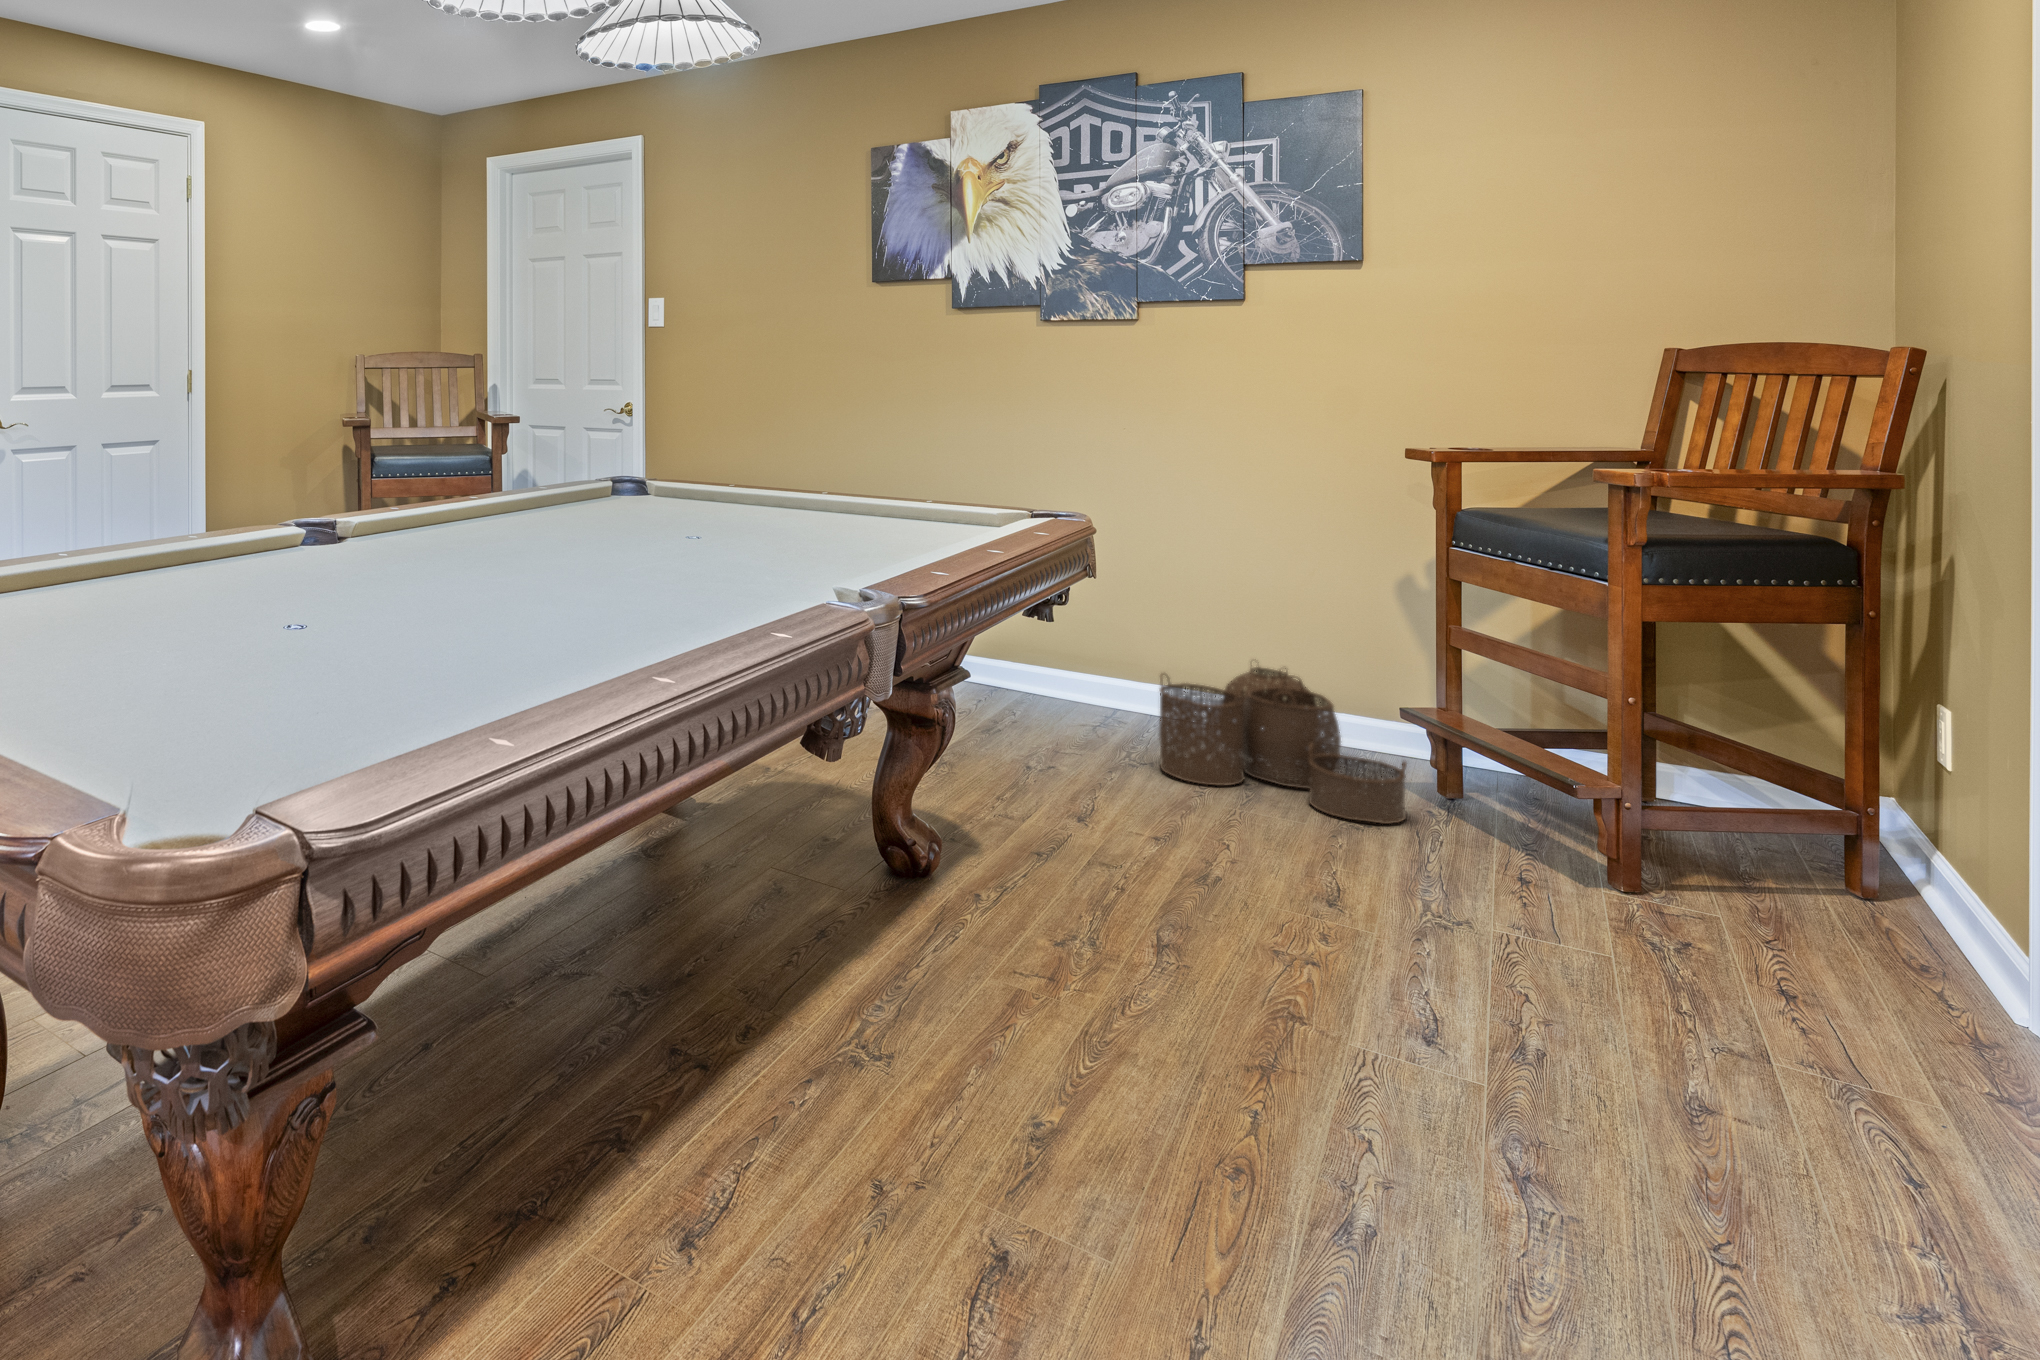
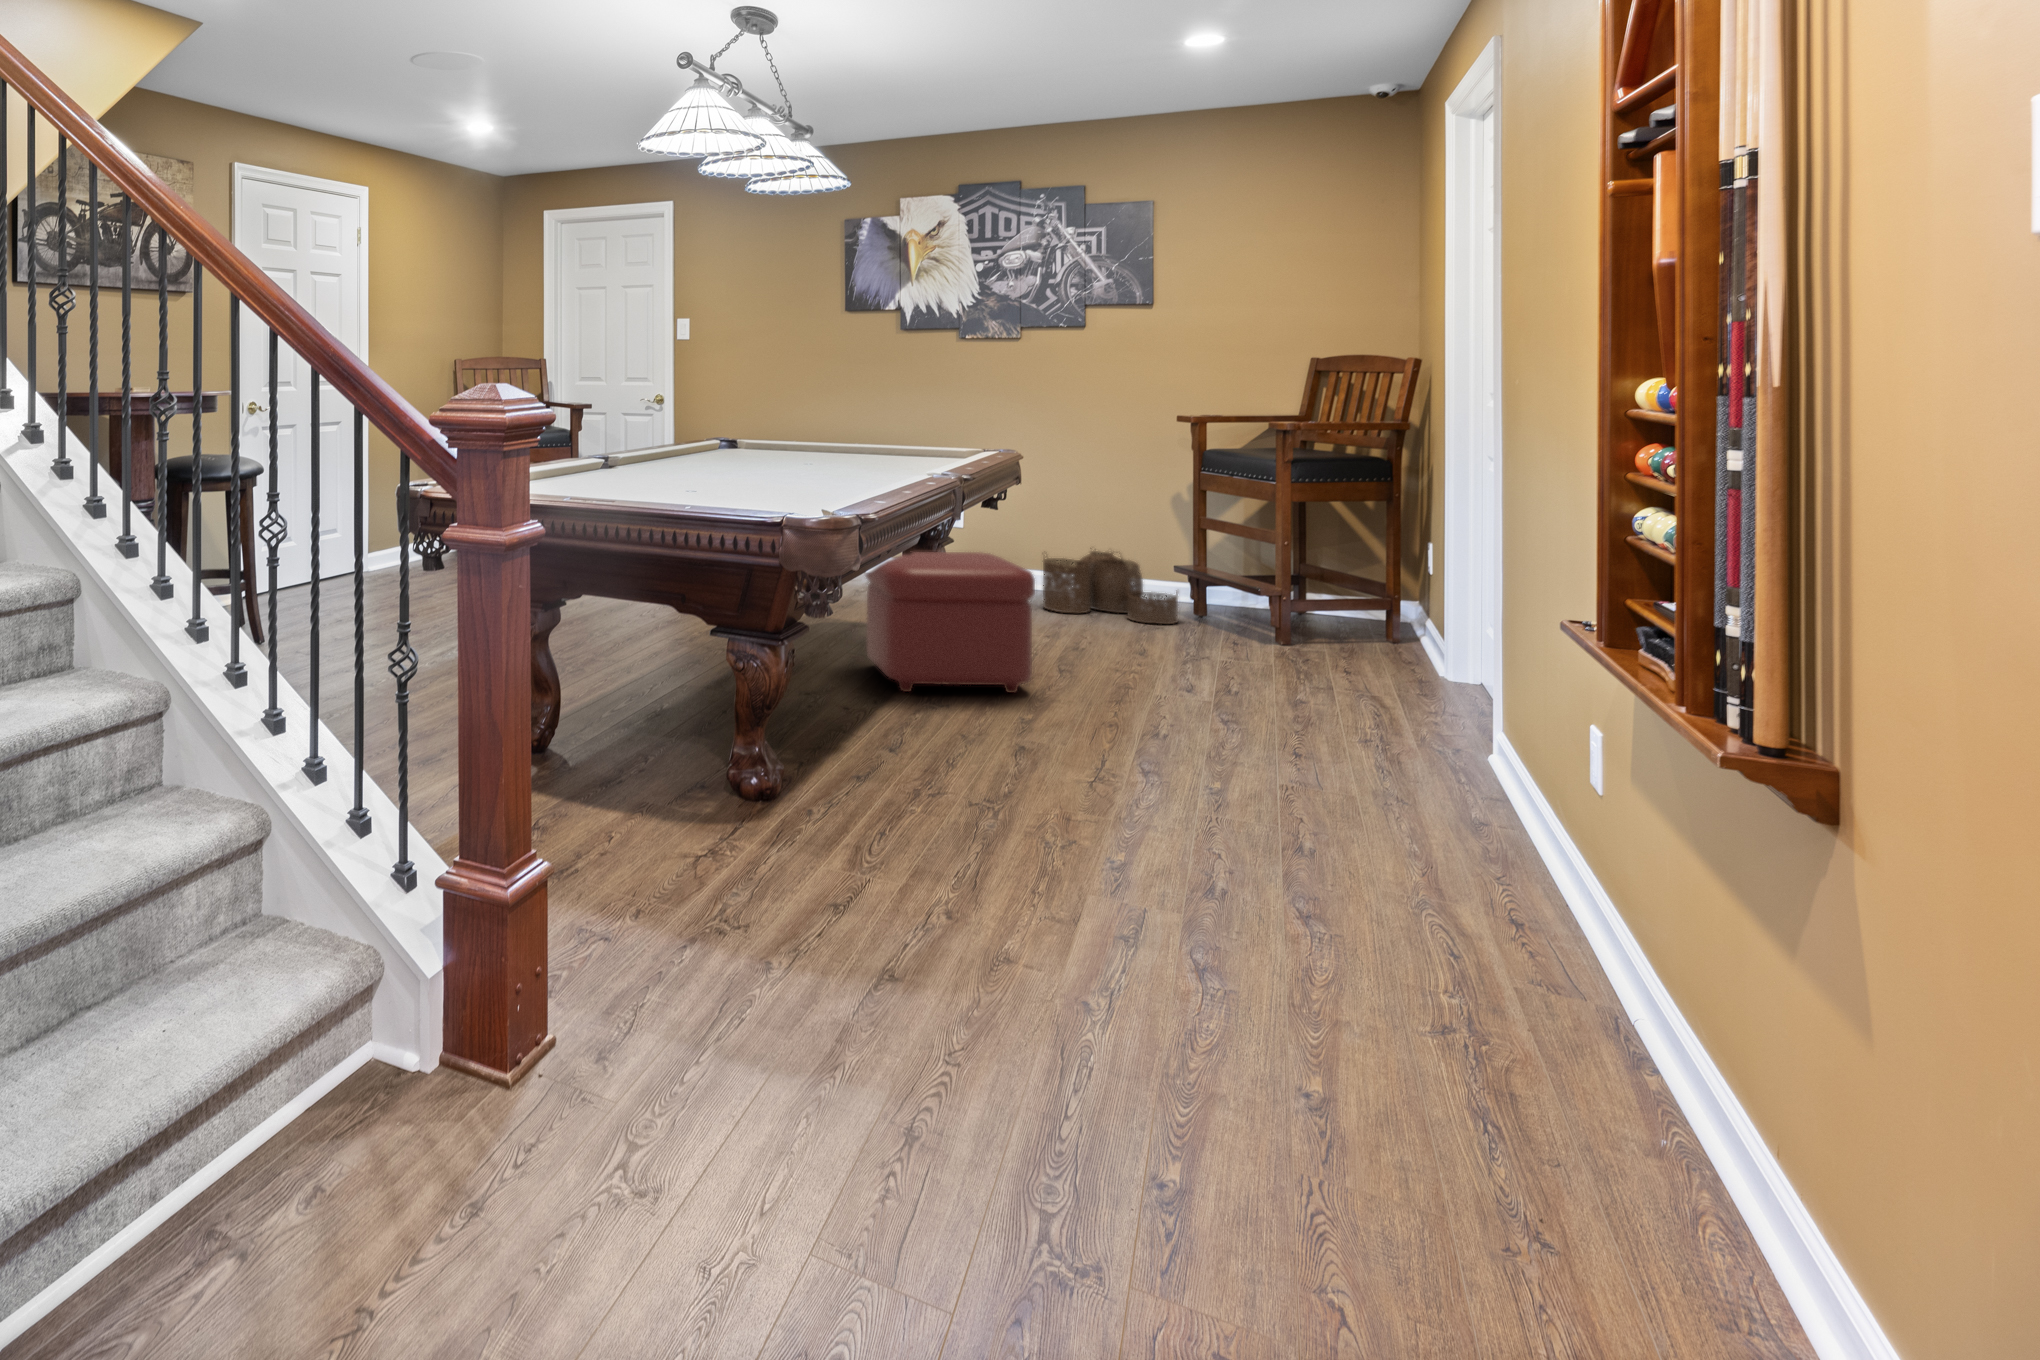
ottoman: none [765,710,1076,1038] -> present [866,552,1035,693]

